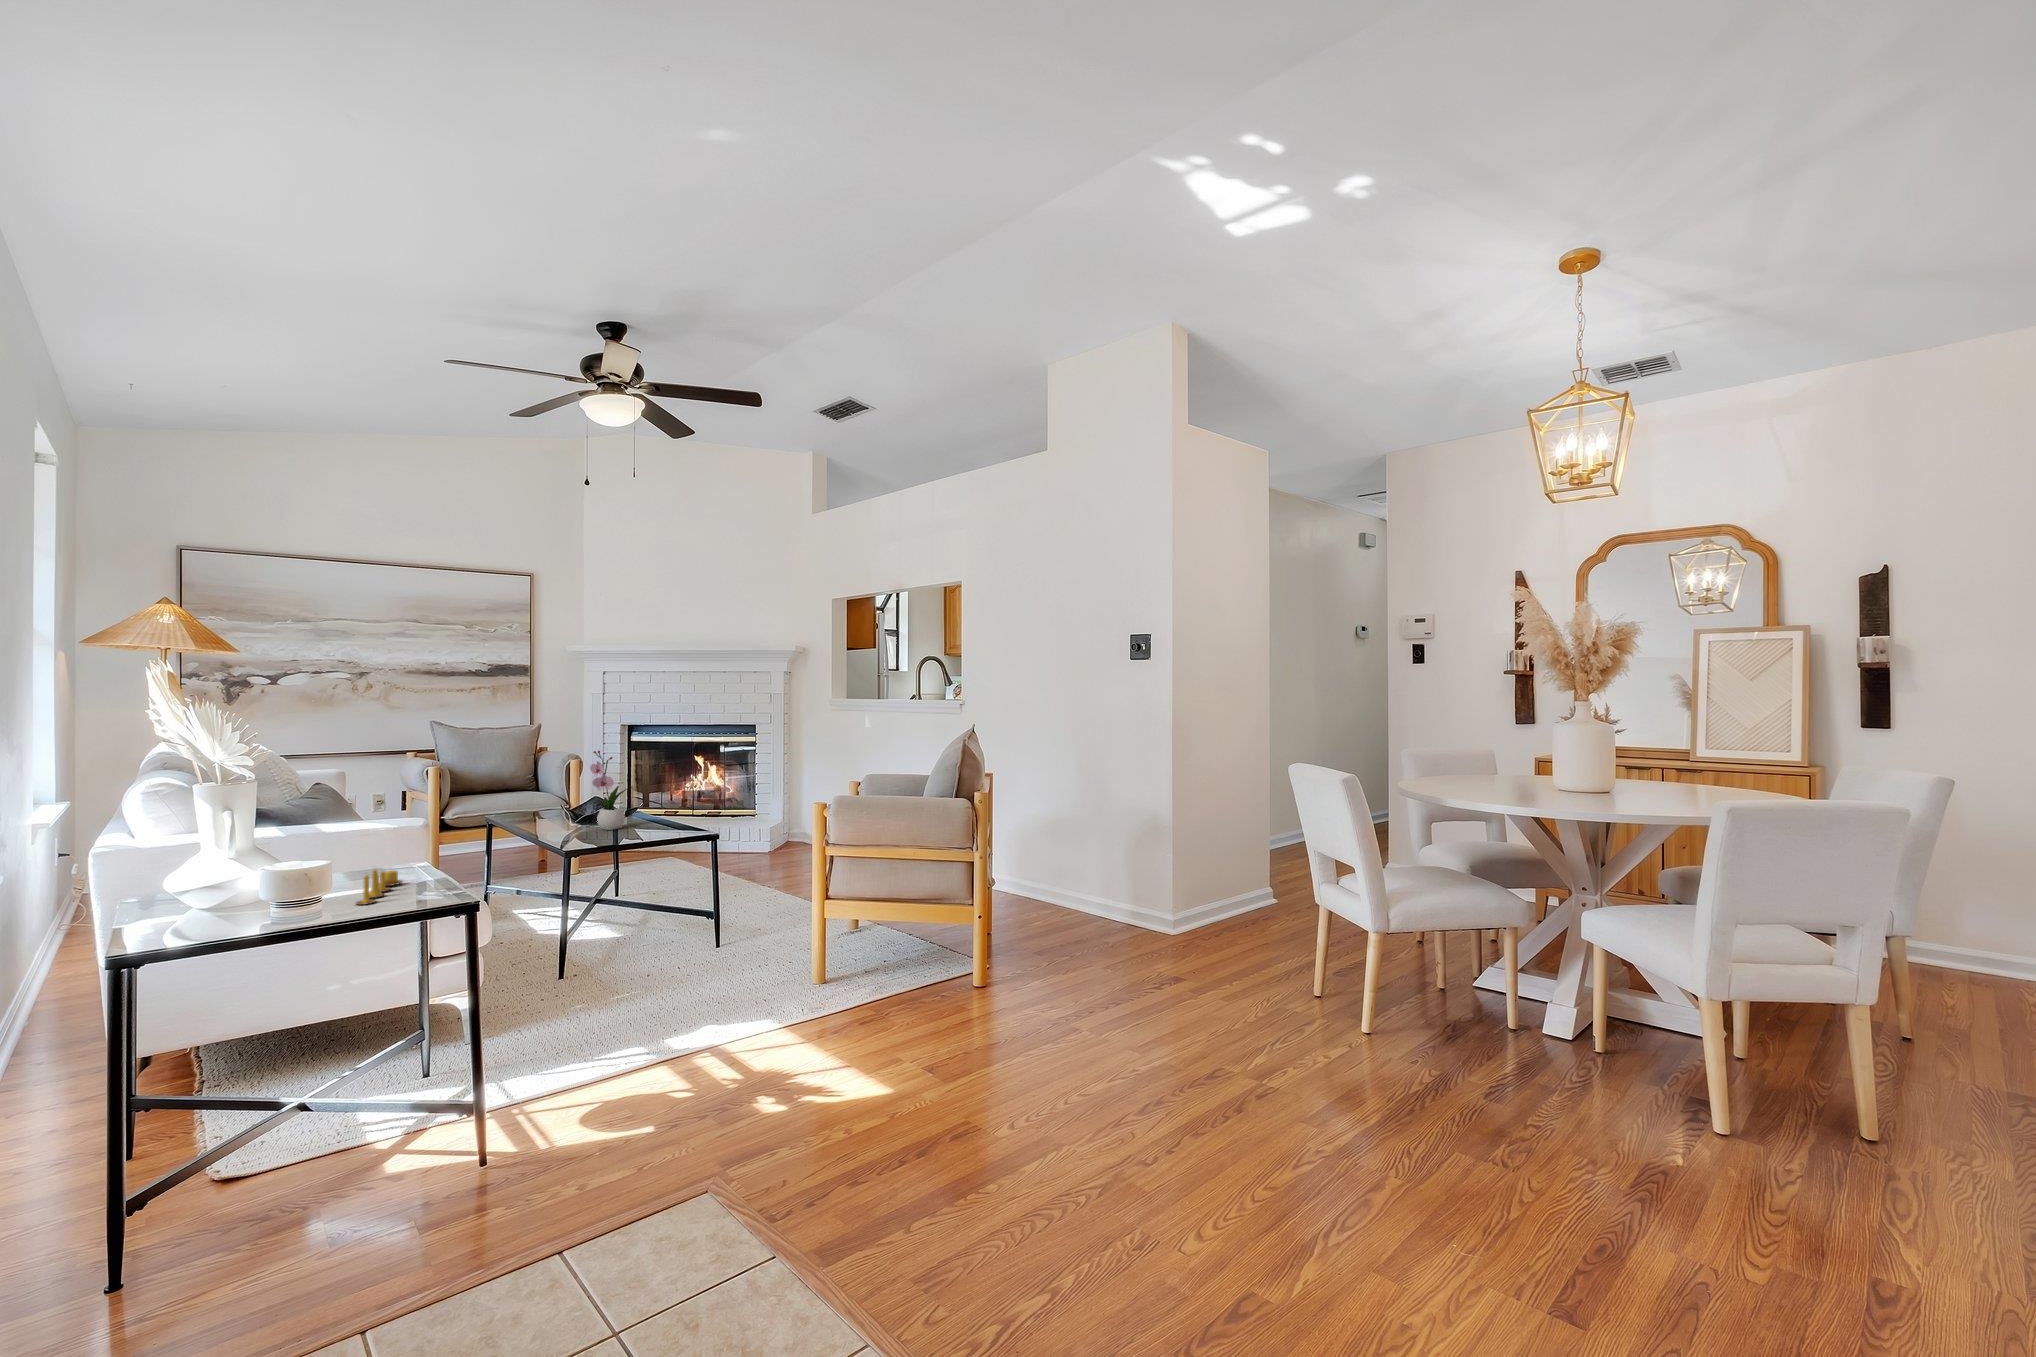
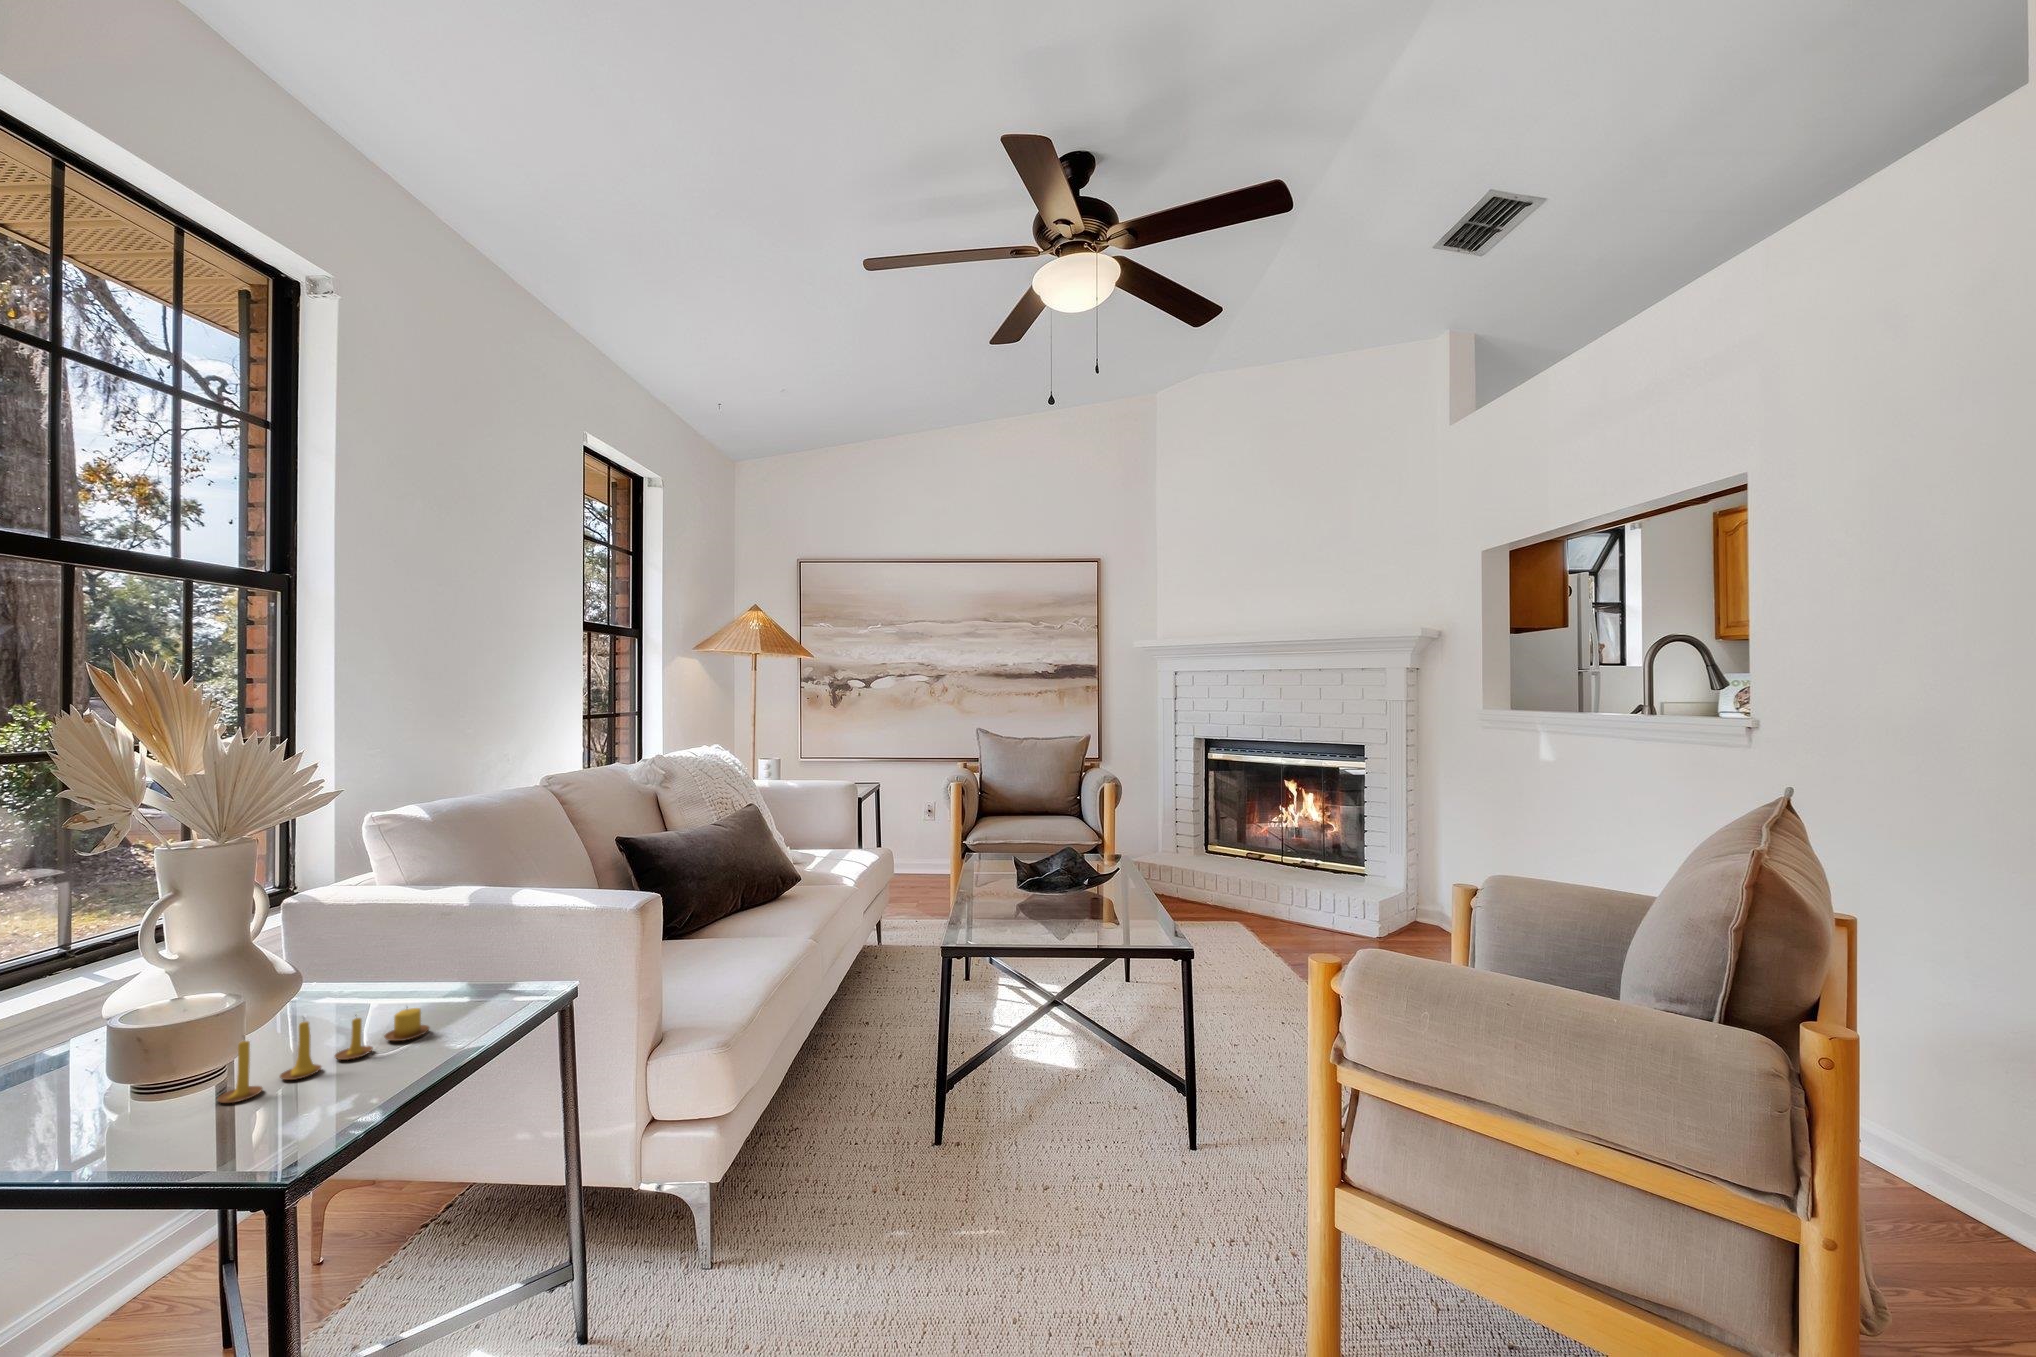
flower arrangement: present [590,751,629,830] -> none [1028,781,1082,905]

